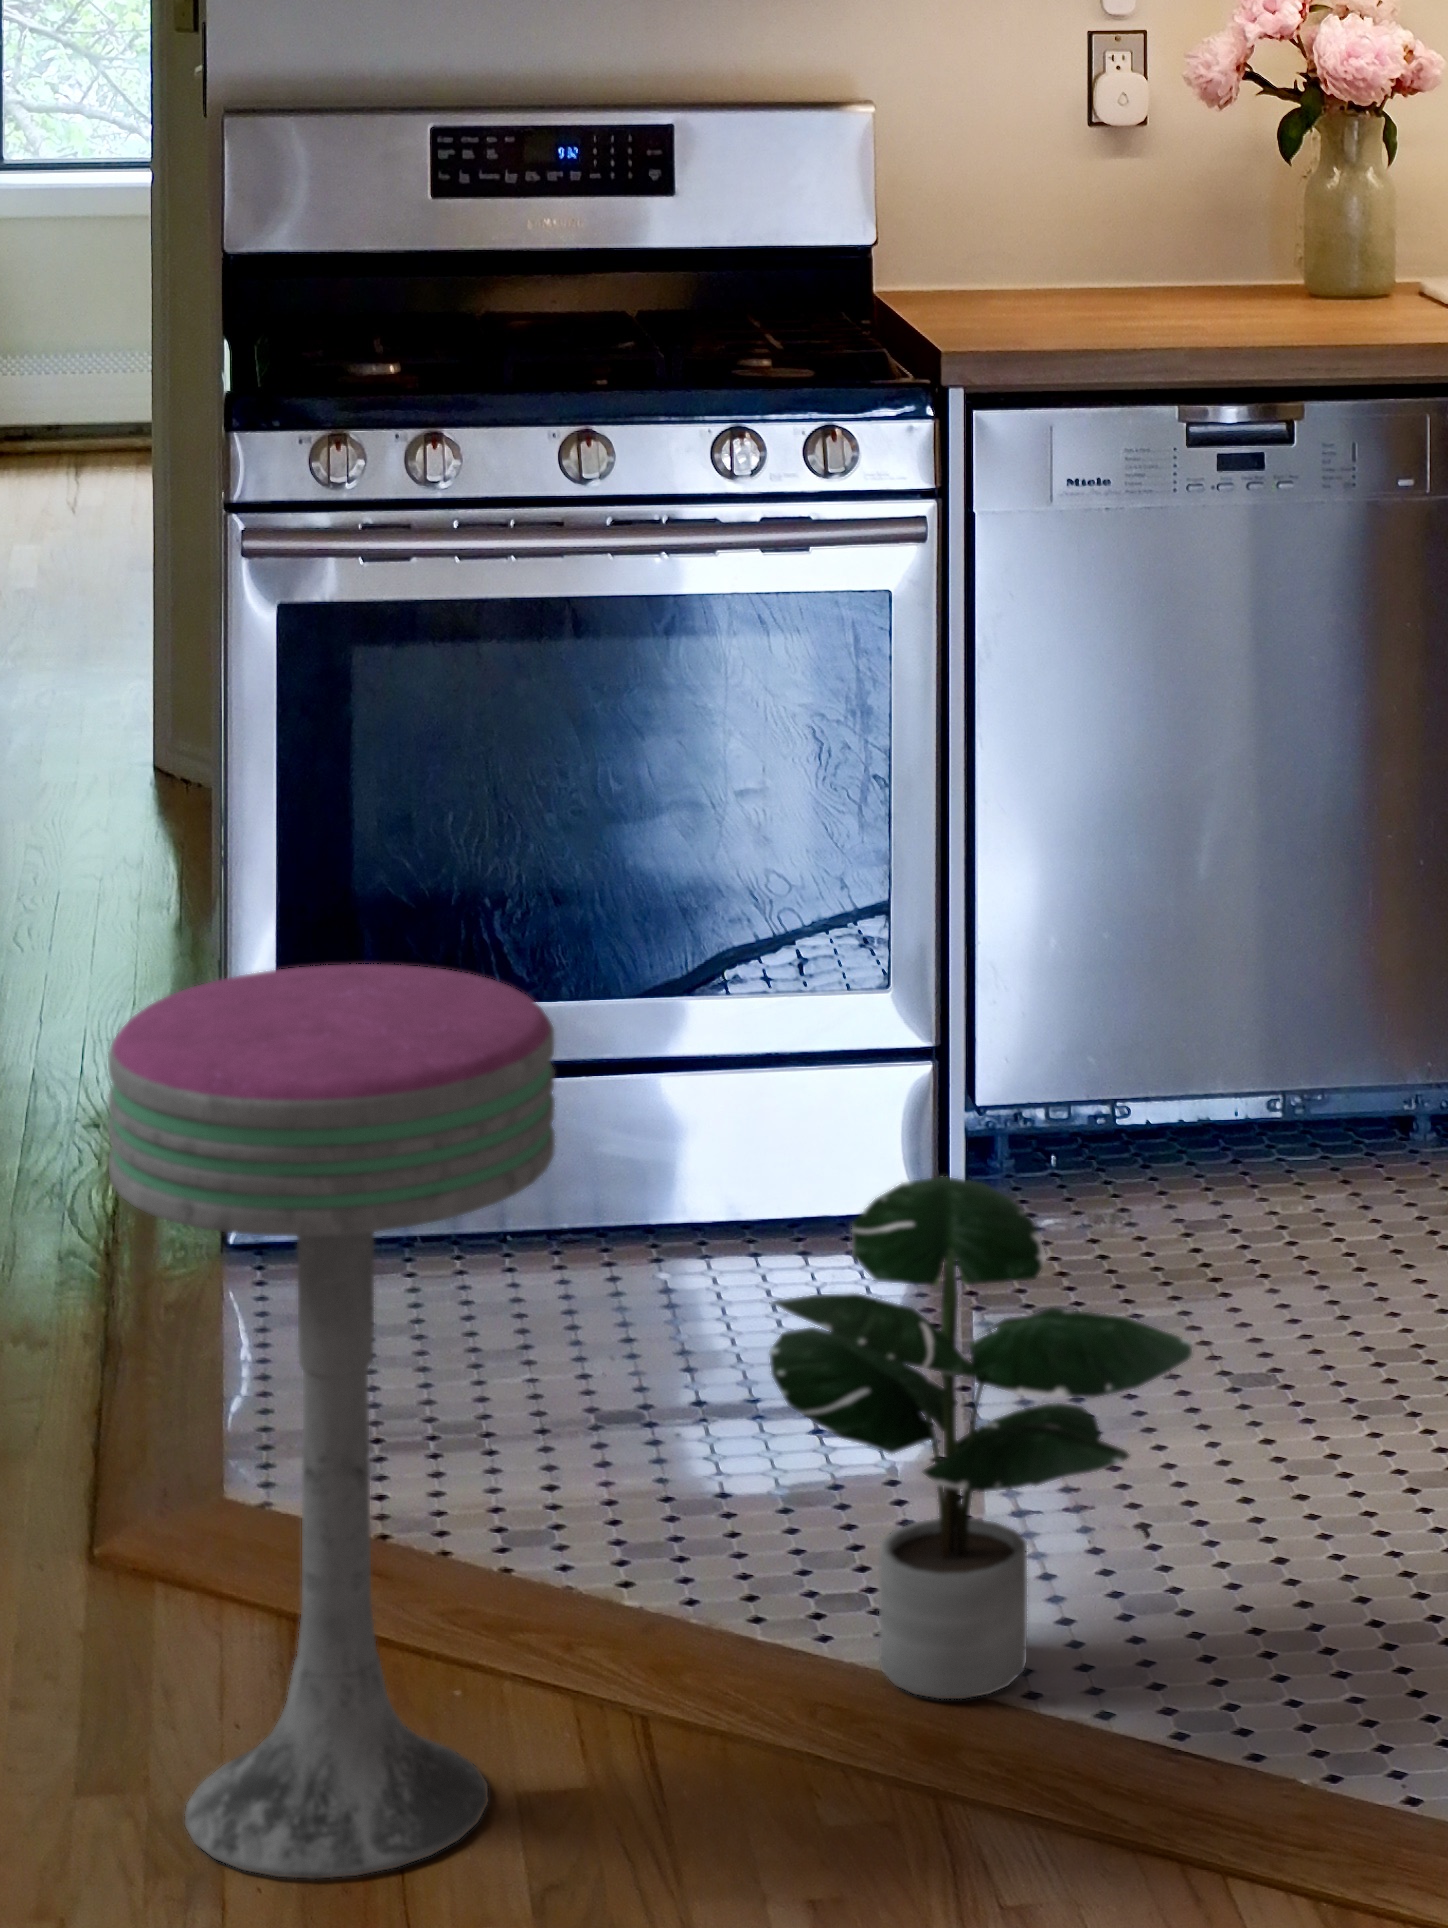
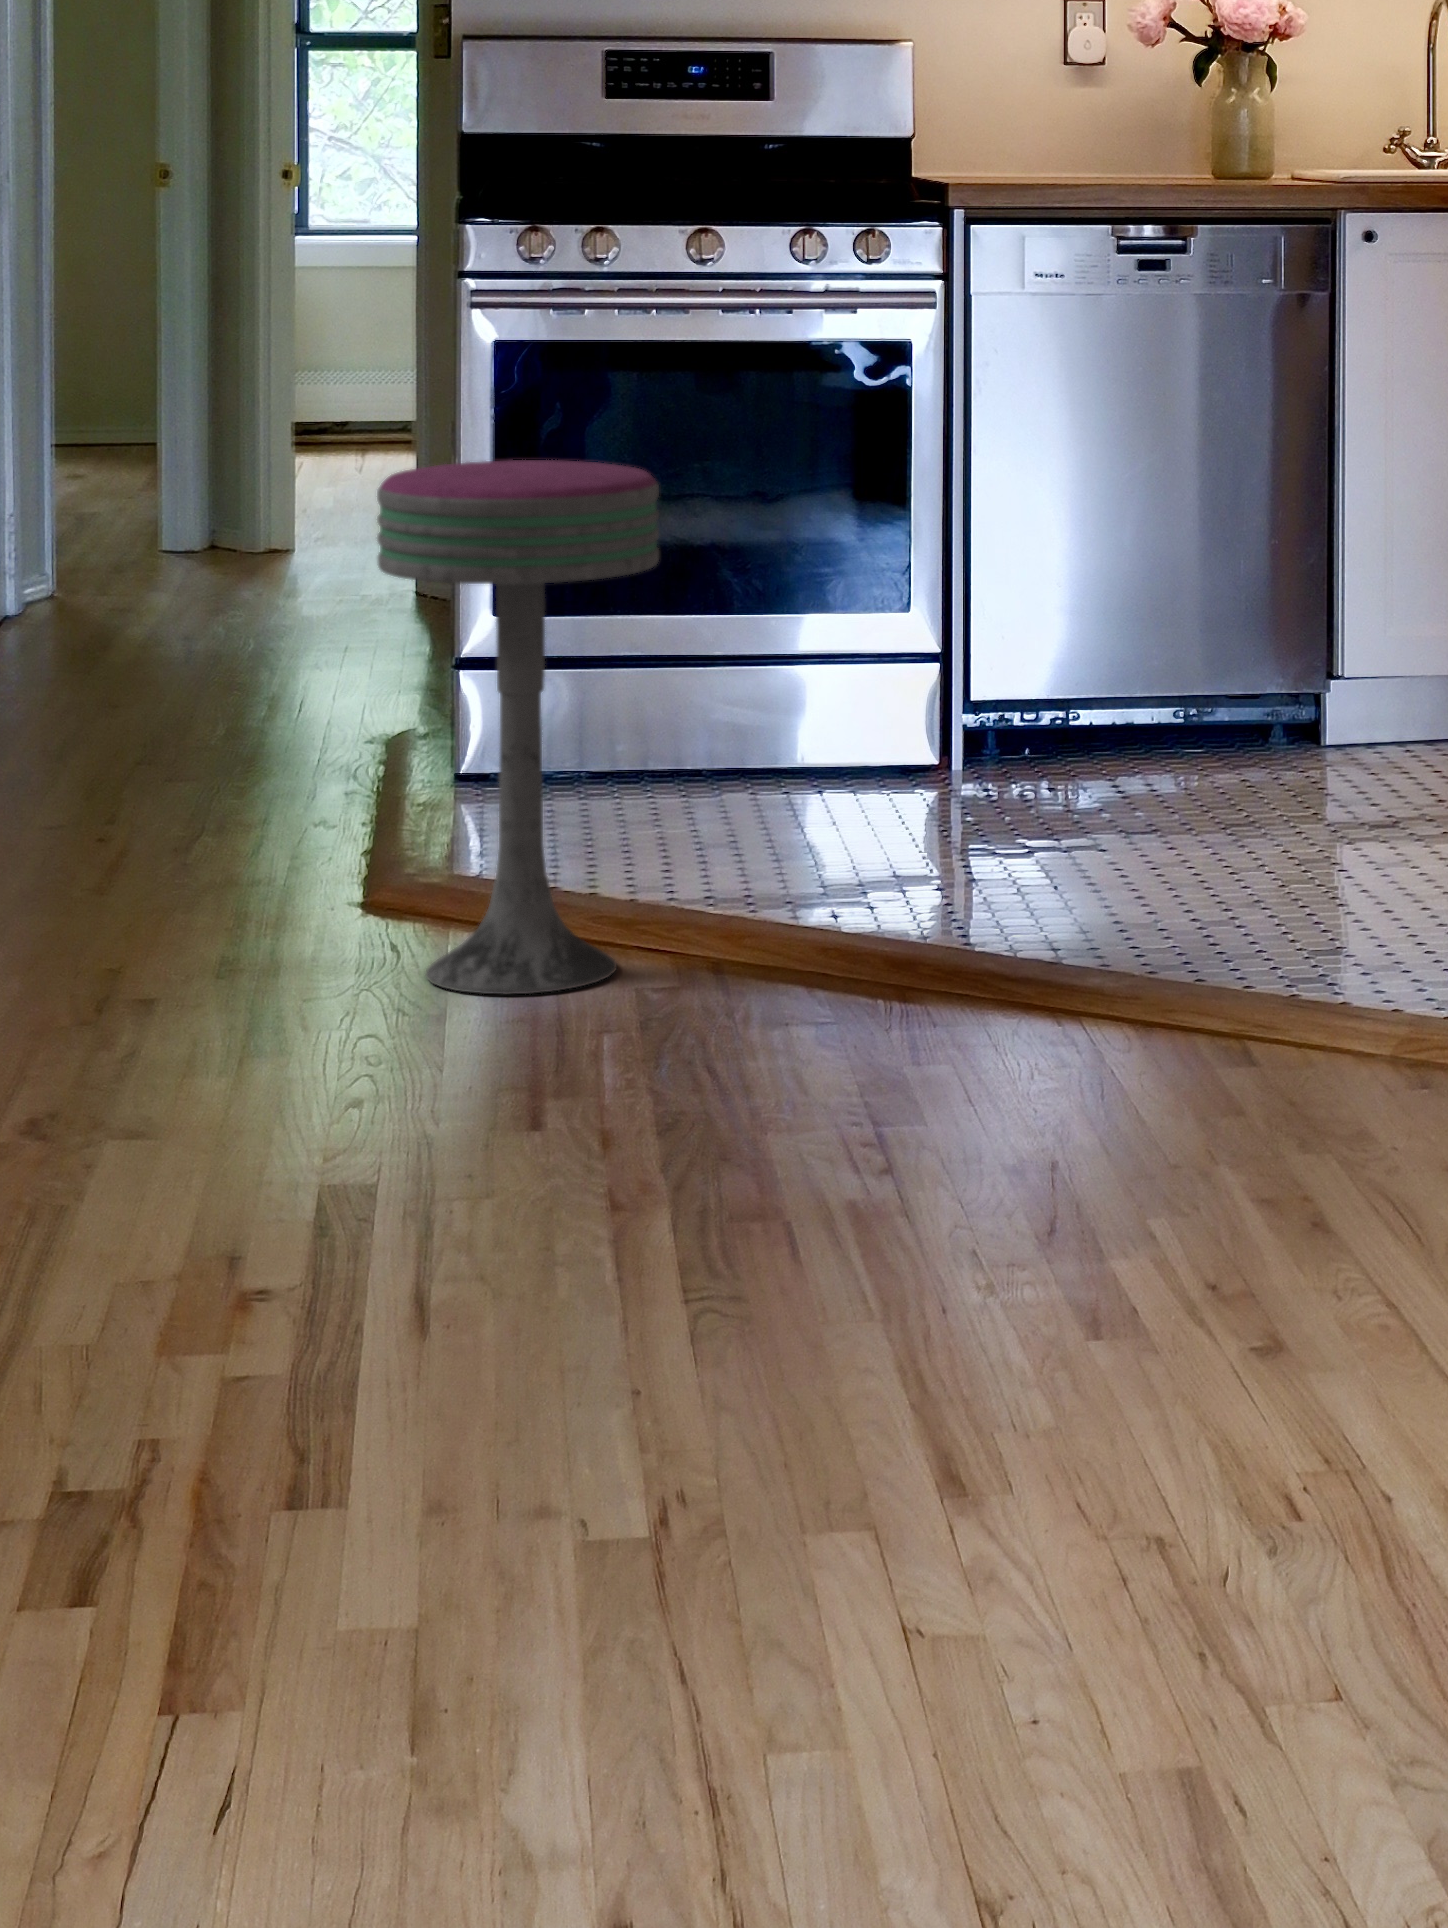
potted plant: present [769,1177,1192,1699] -> none [800,635,1071,938]

